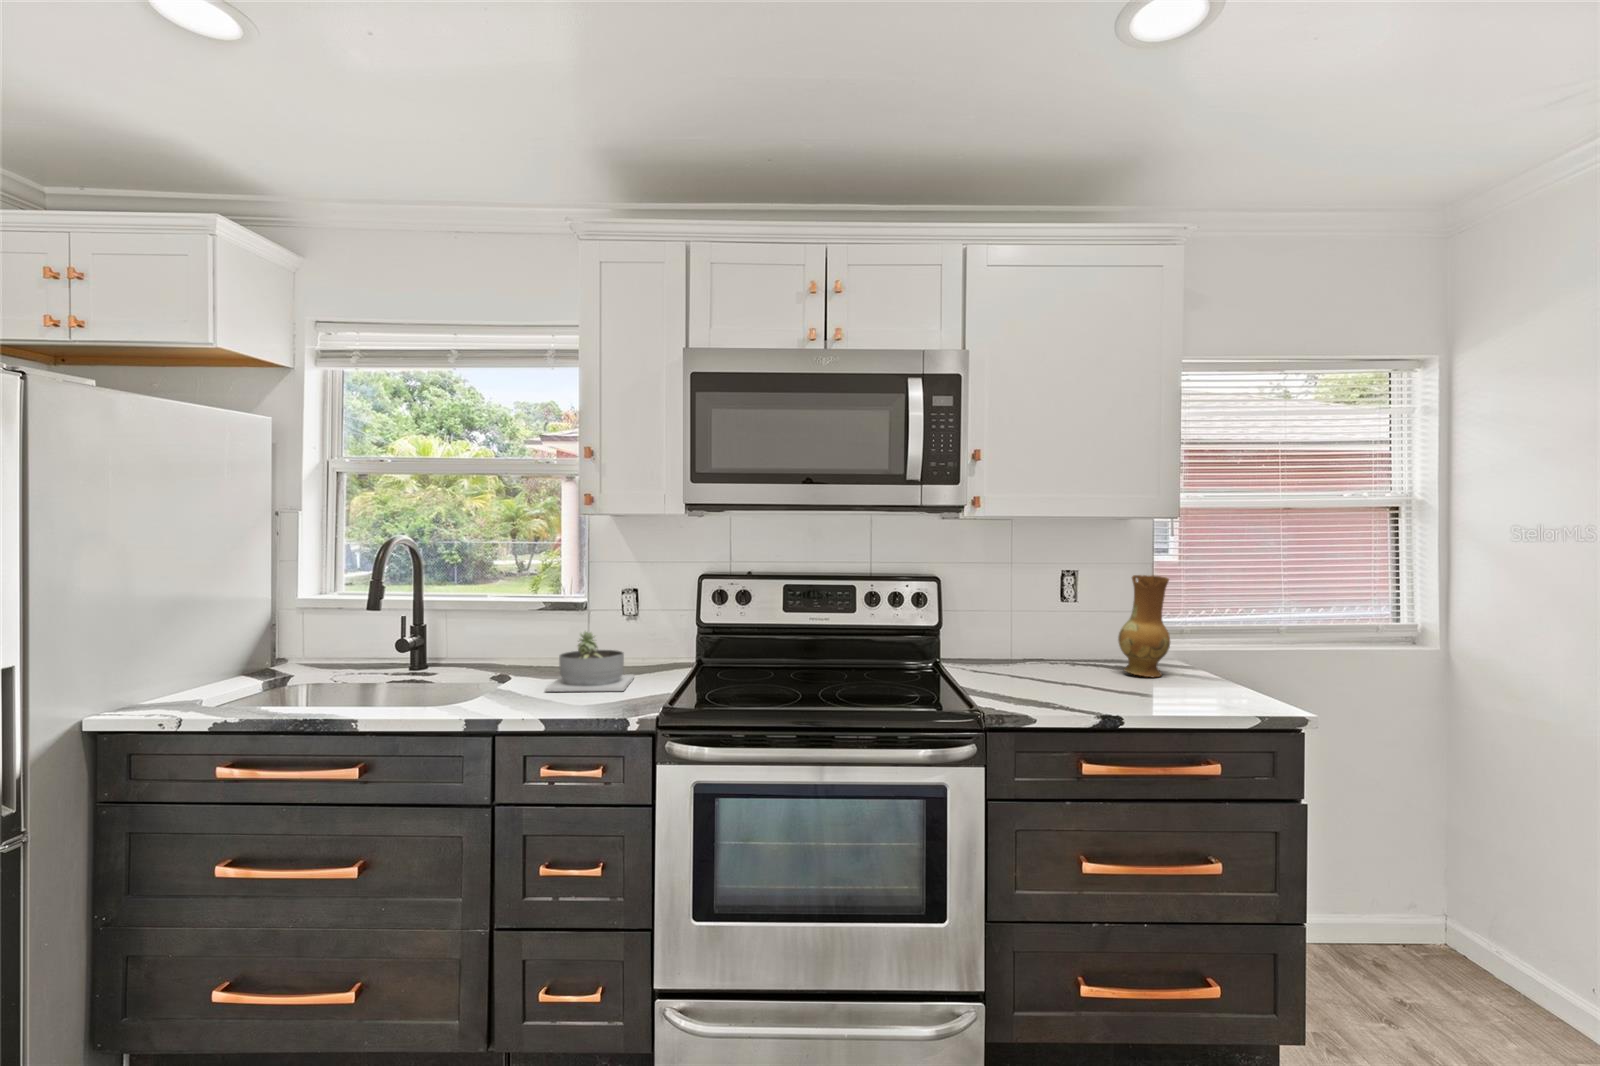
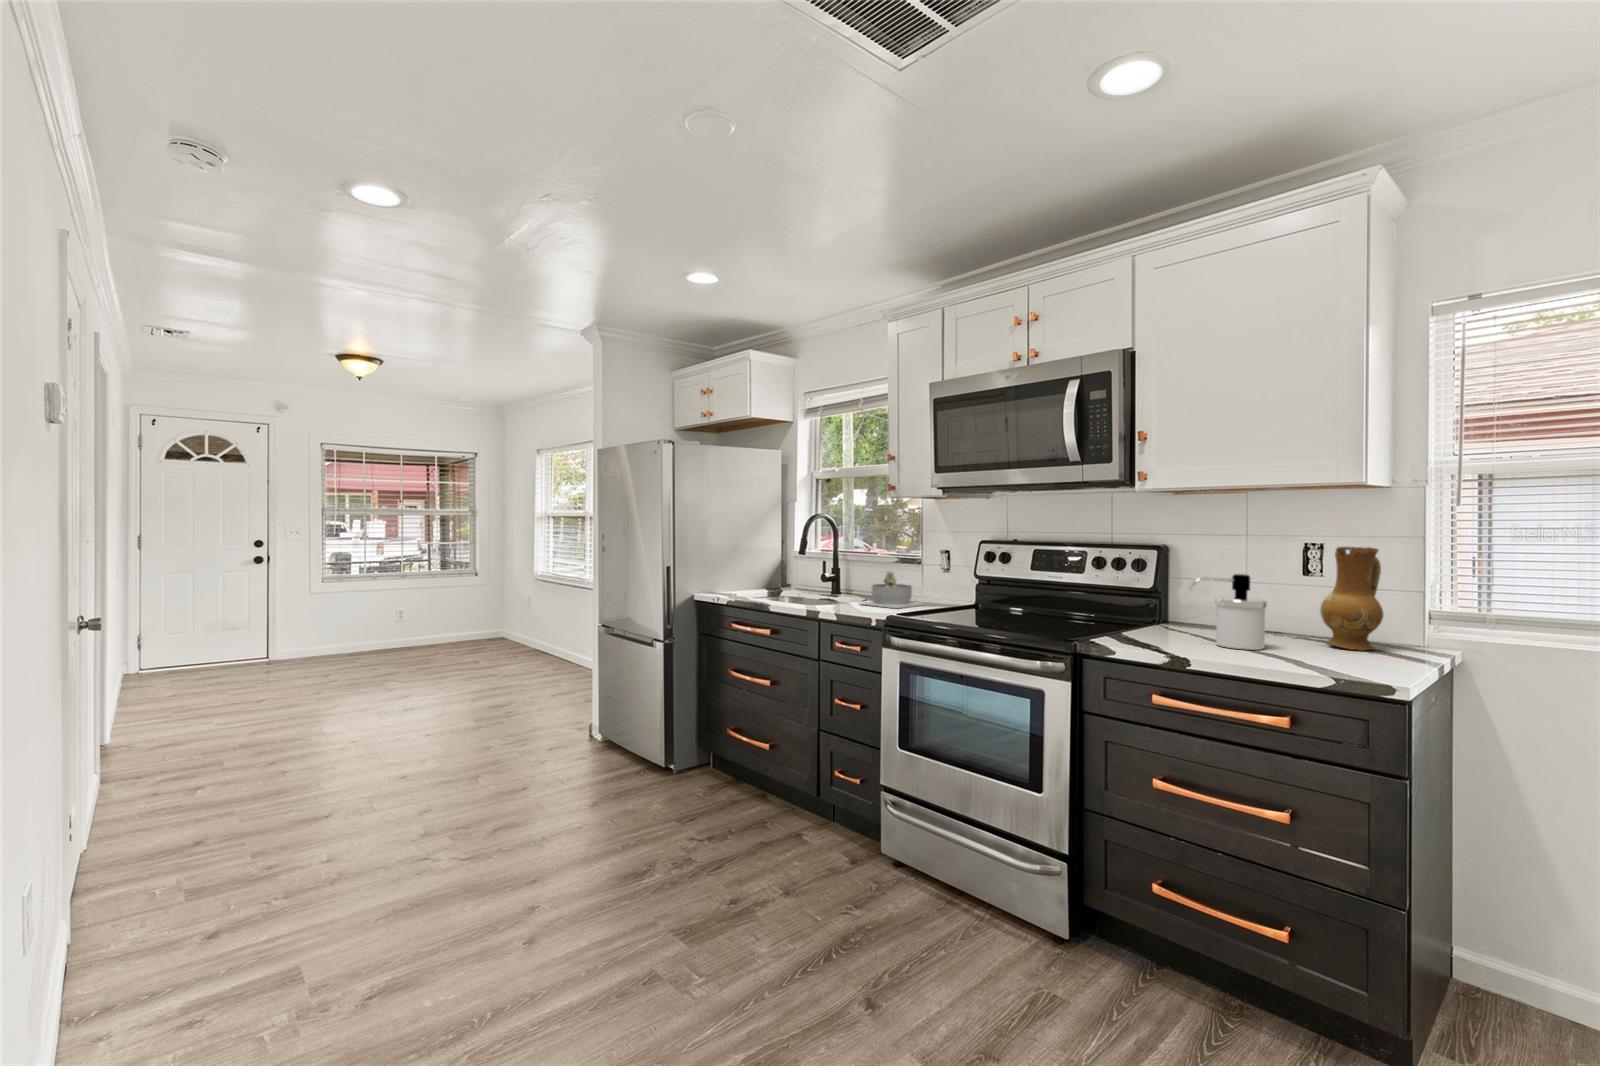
soap dispenser: none [1058,611,1118,693] -> present [1189,574,1267,650]

